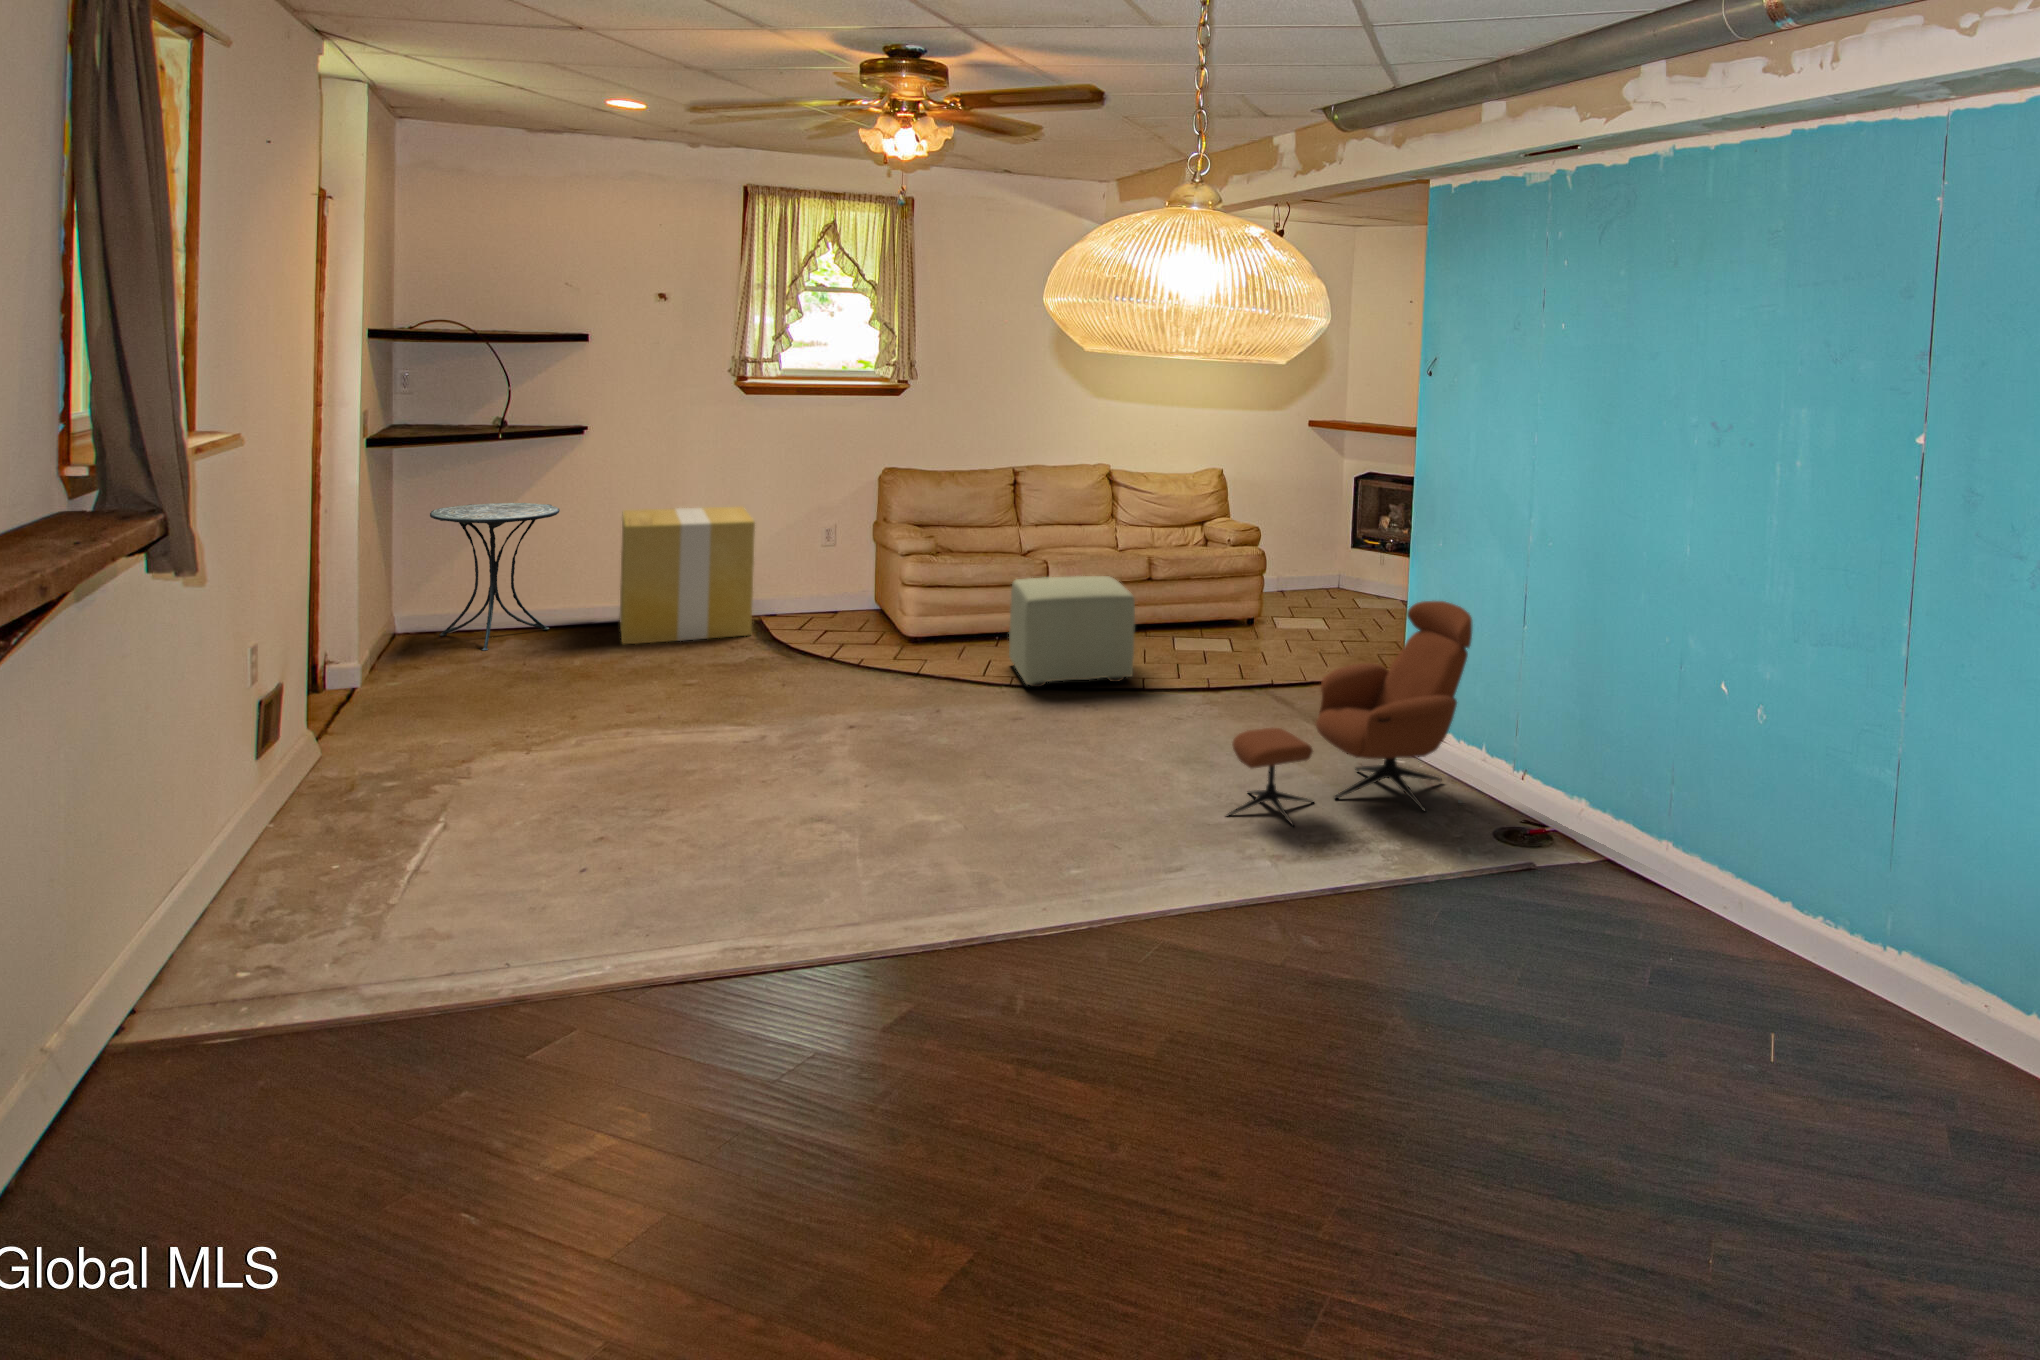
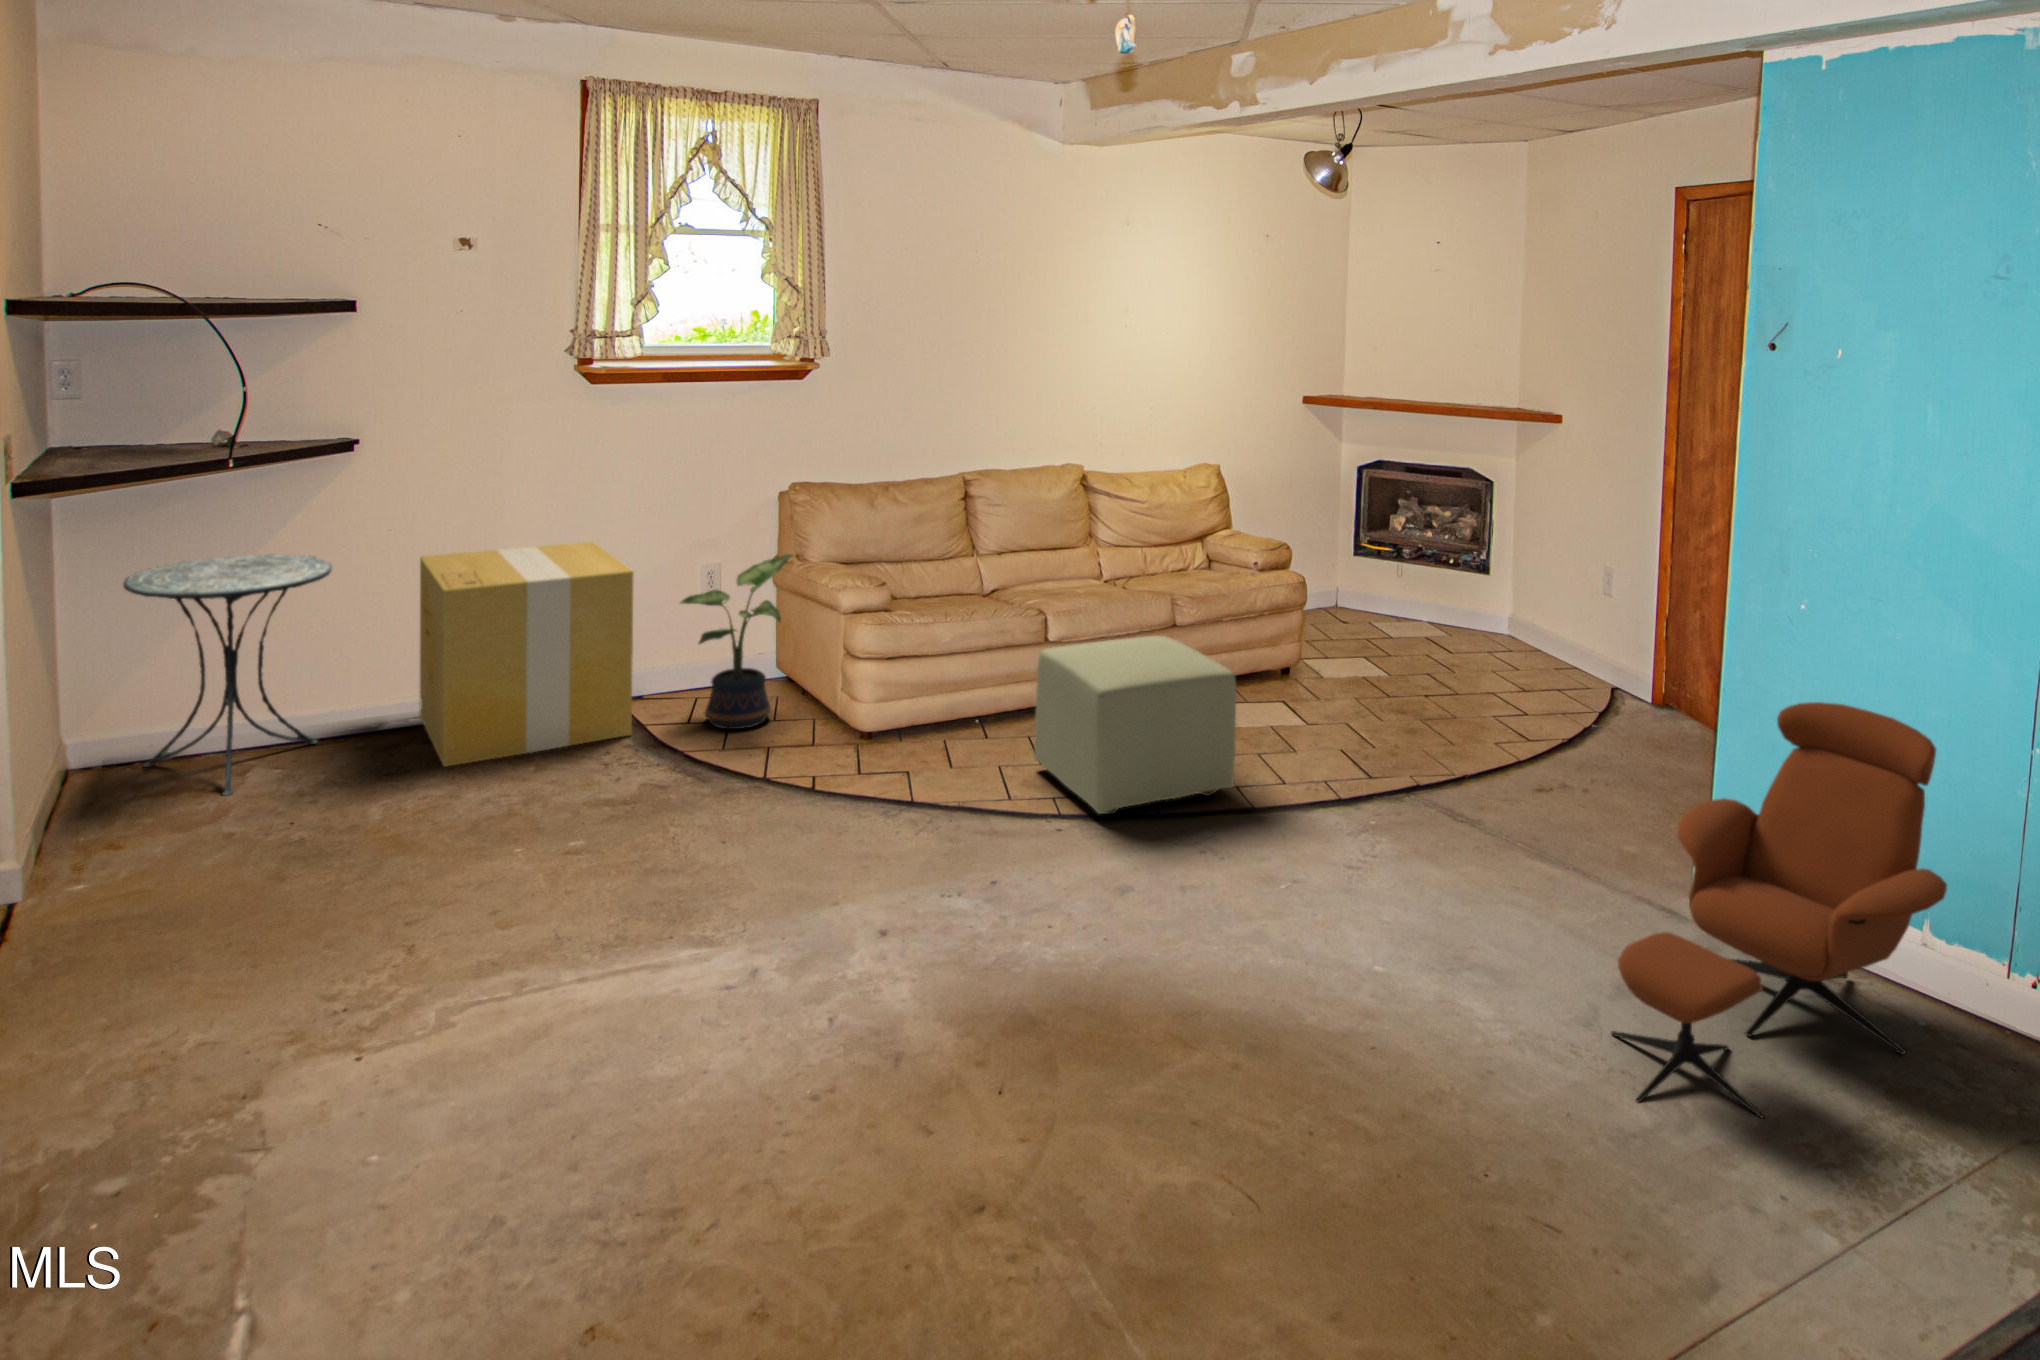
potted plant: none [787,517,876,636] -> present [681,554,793,729]

